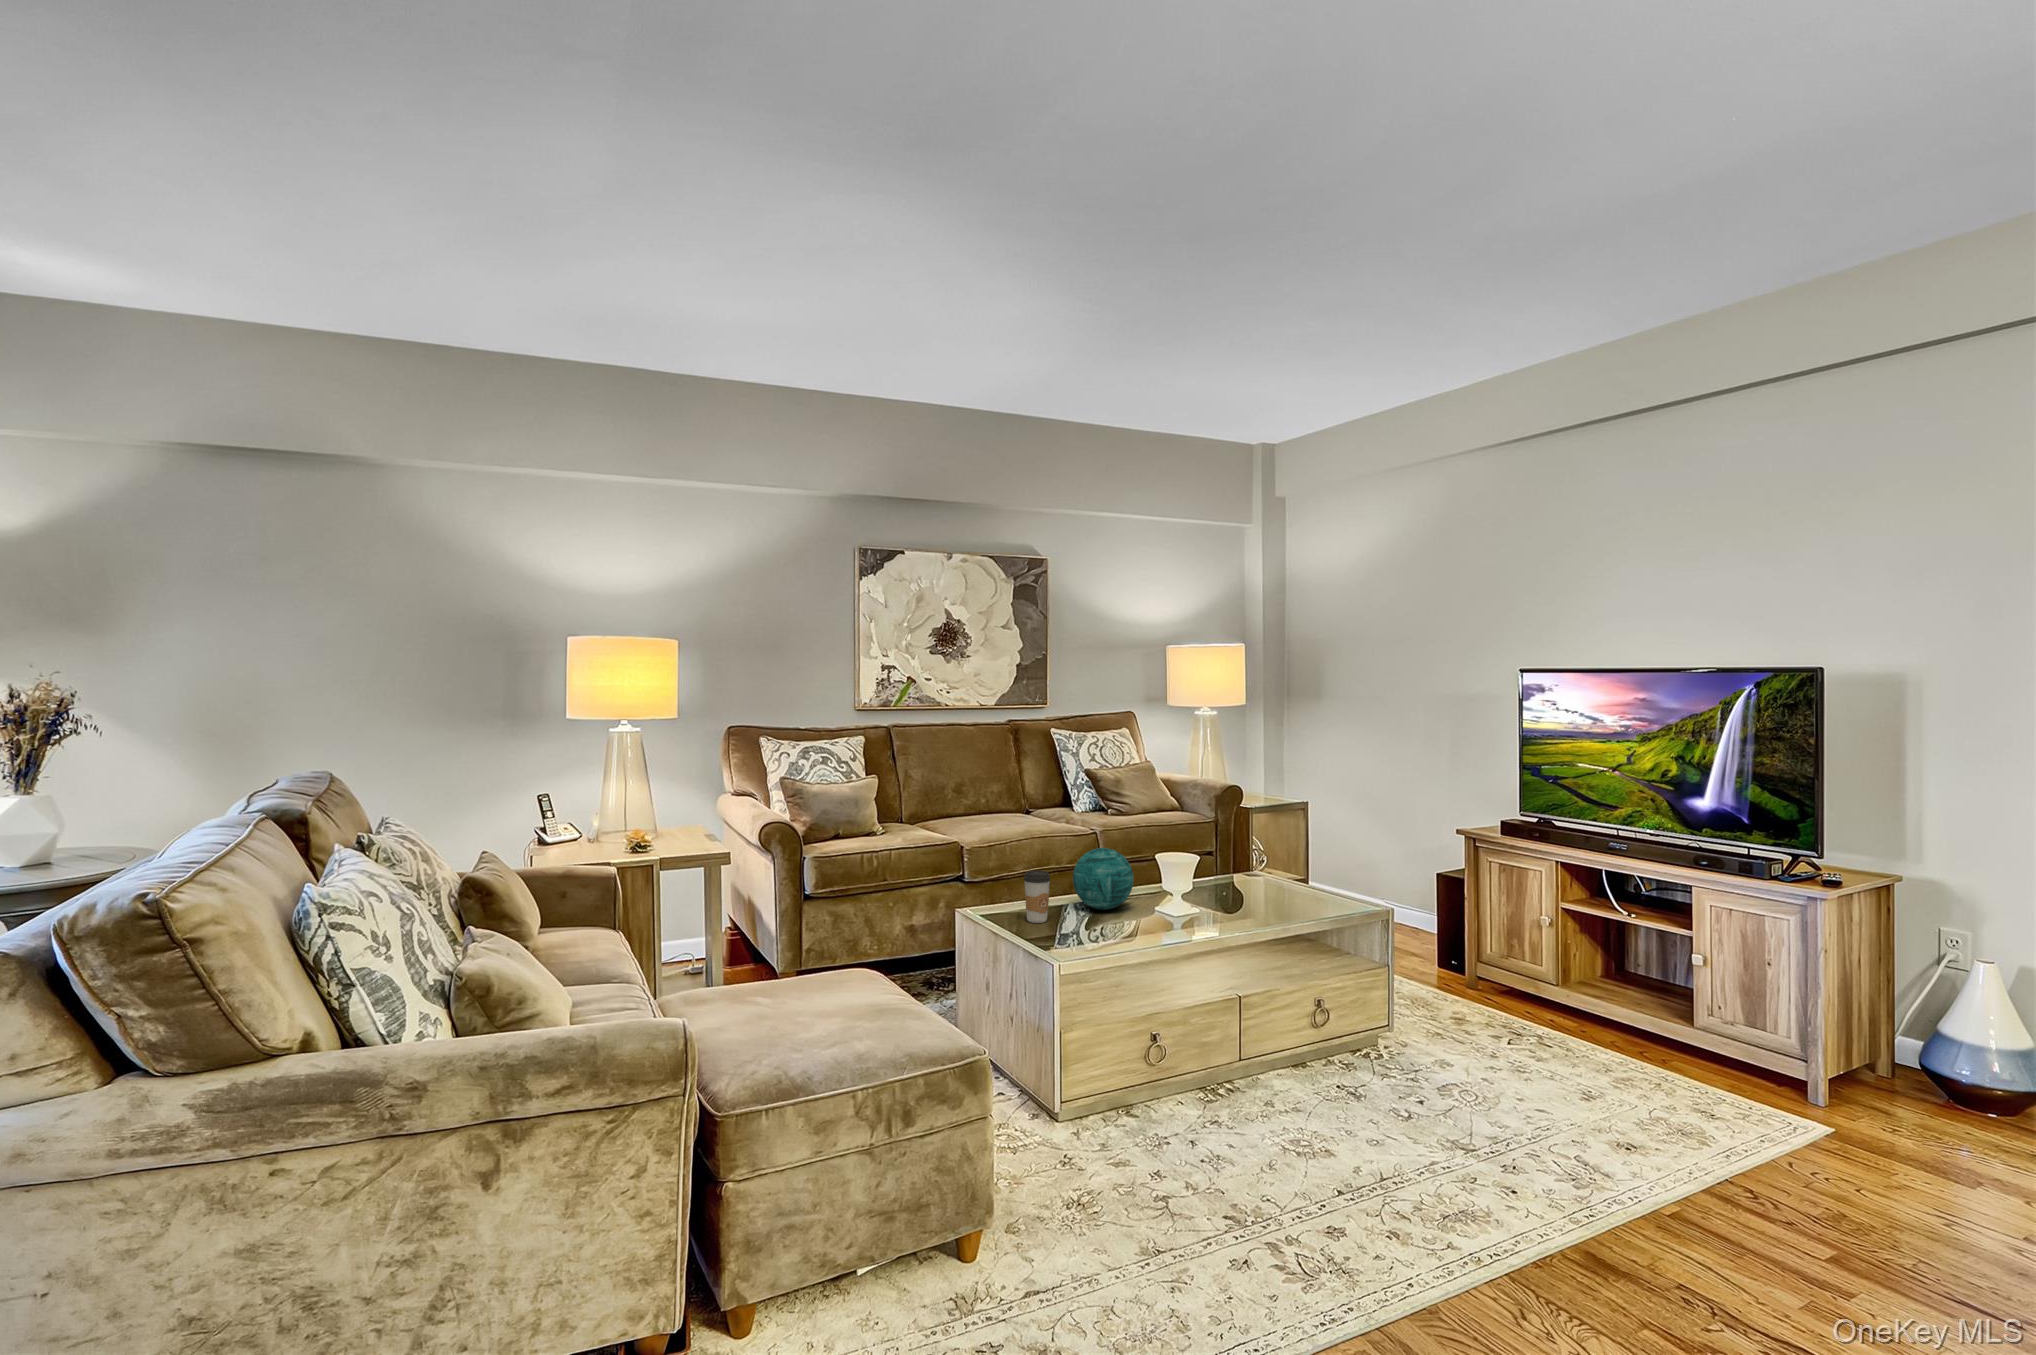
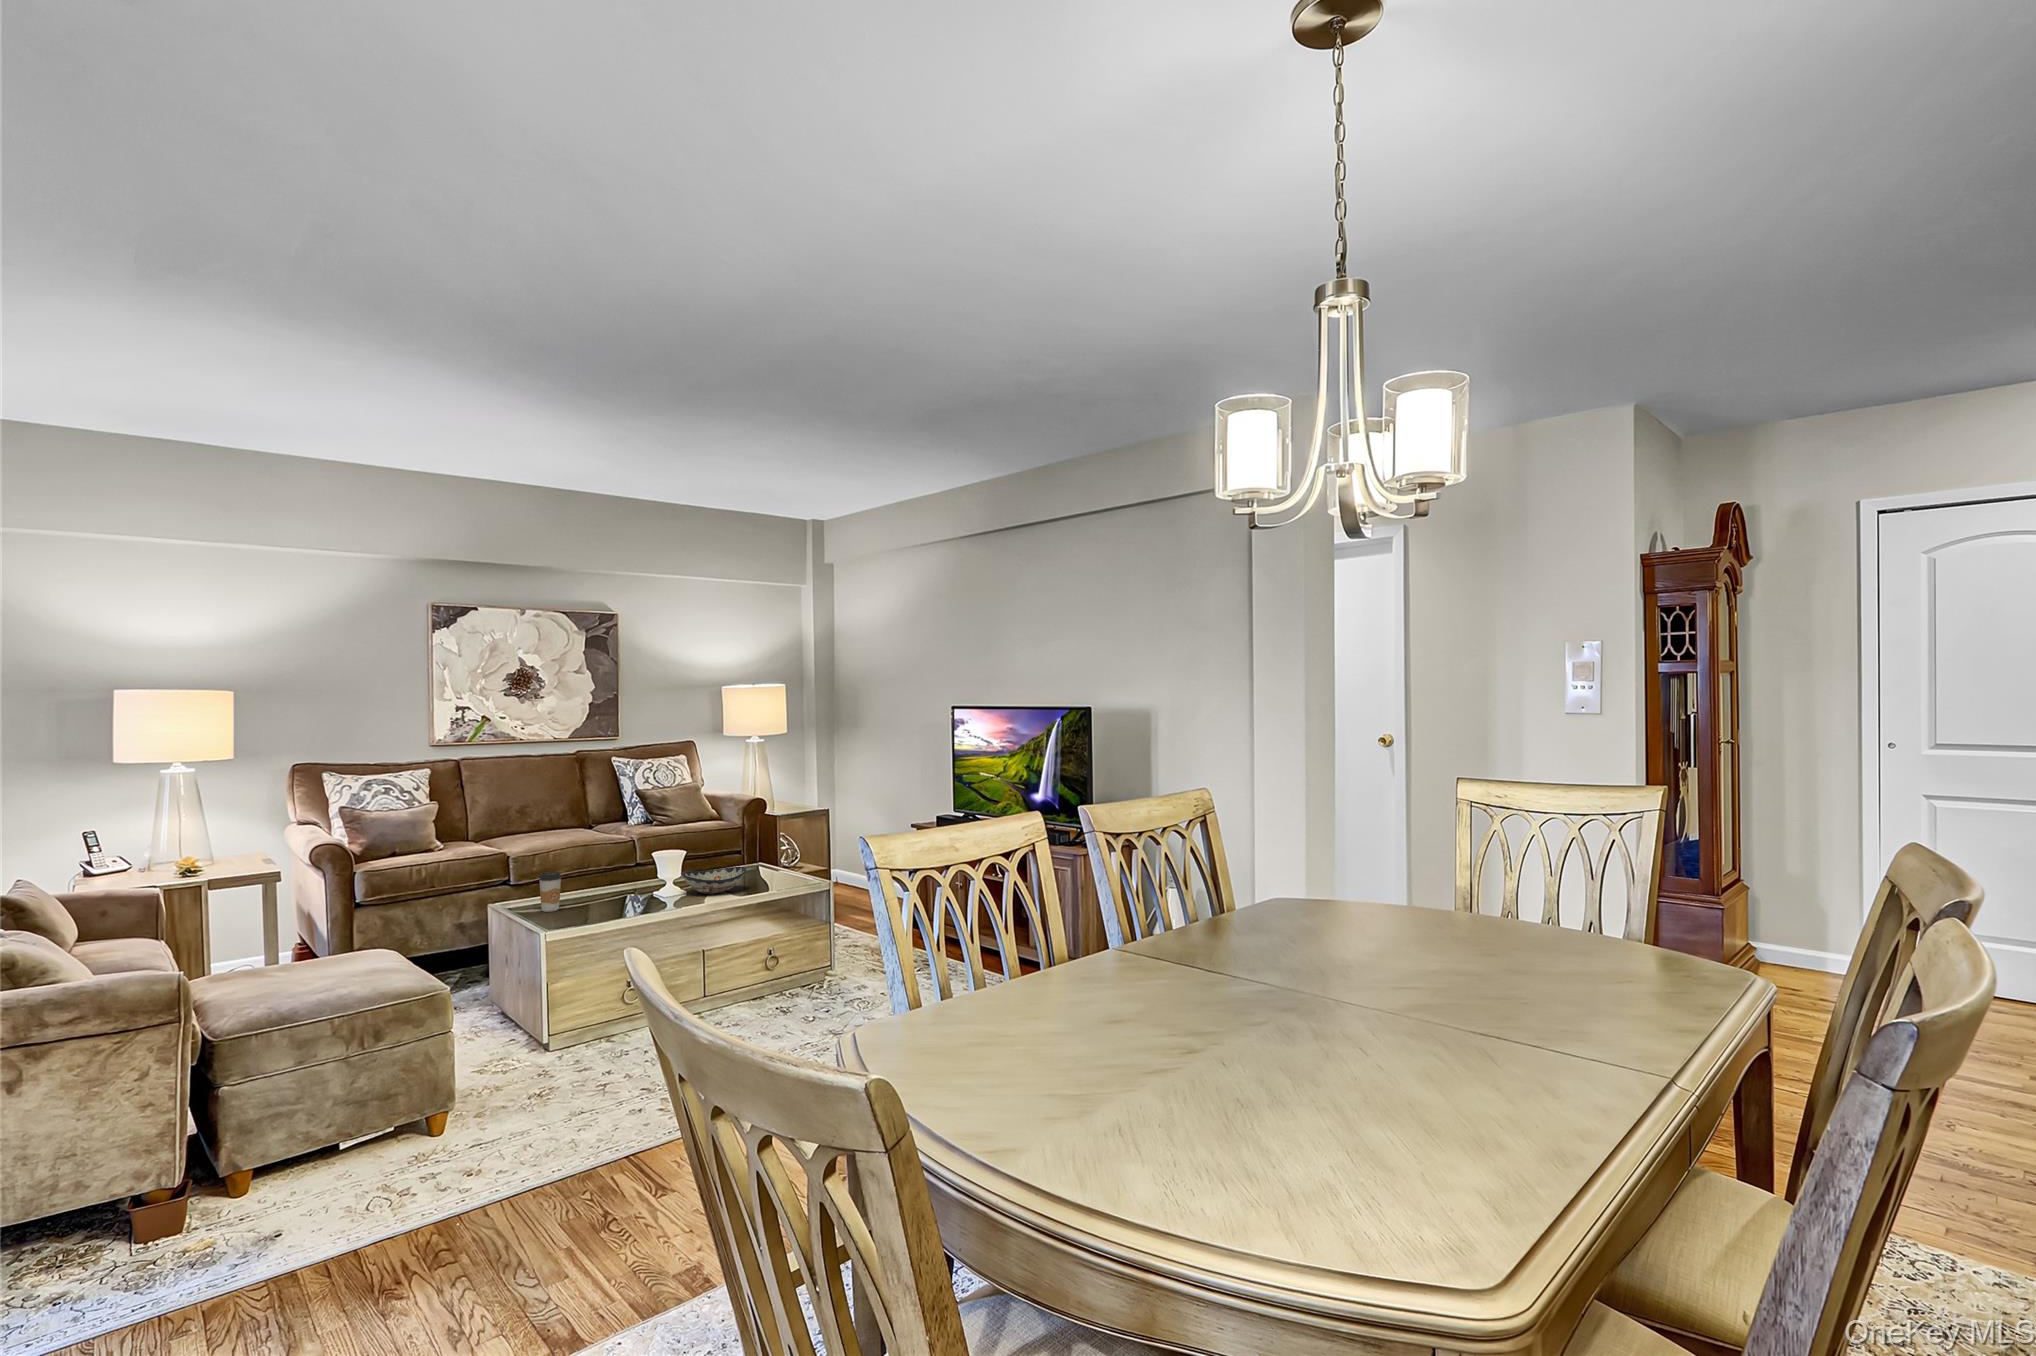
decorative orb: present [1073,848,1134,910] -> none [587,852,637,899]
decorative bowl: none [1187,876,1272,912] -> present [681,867,746,894]

